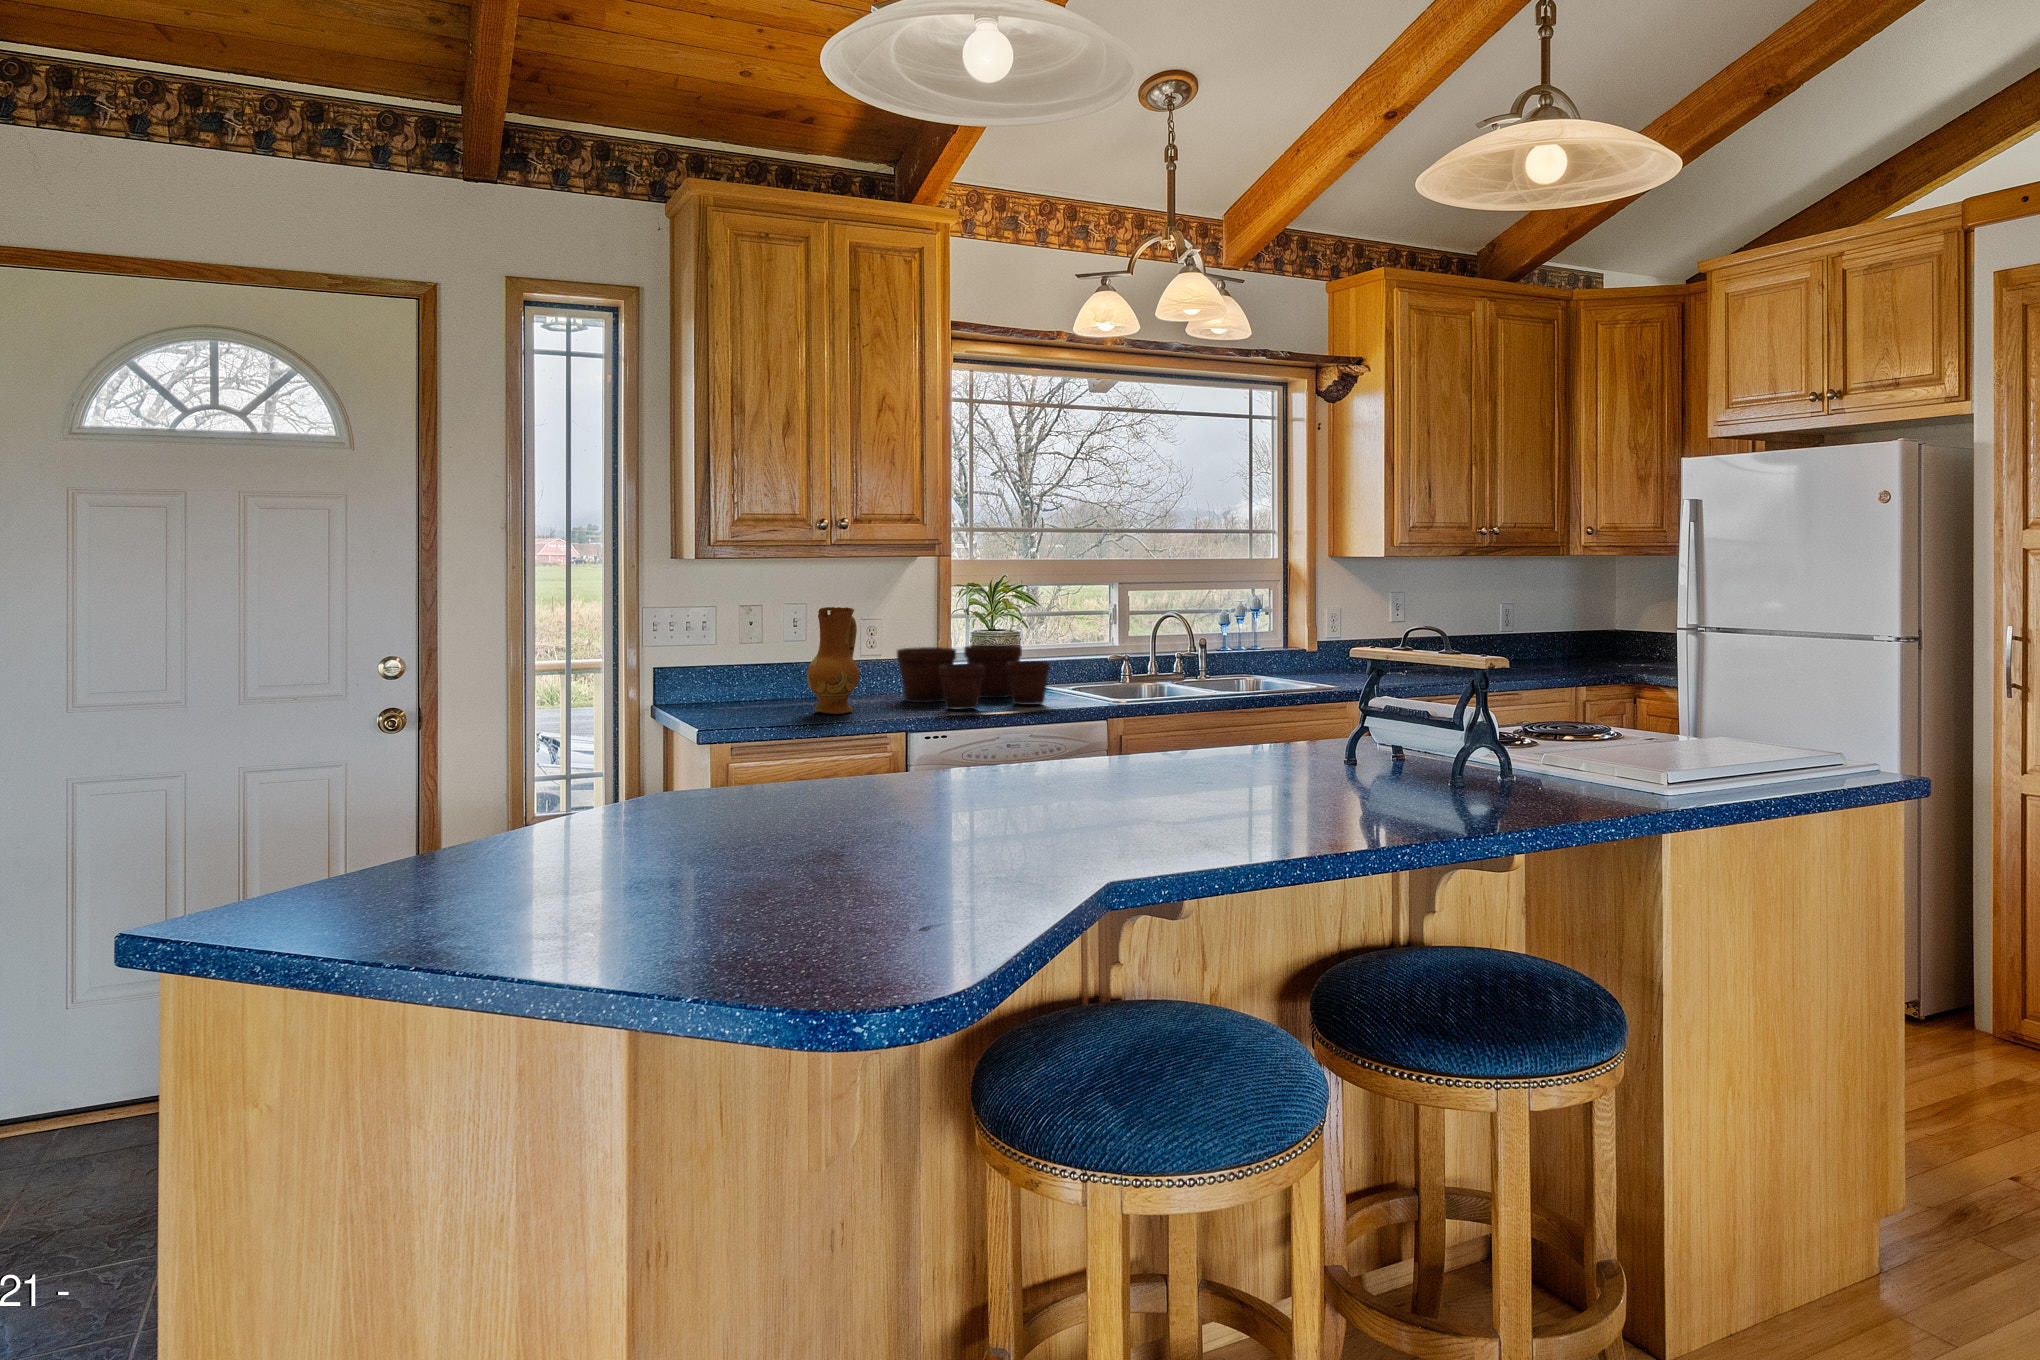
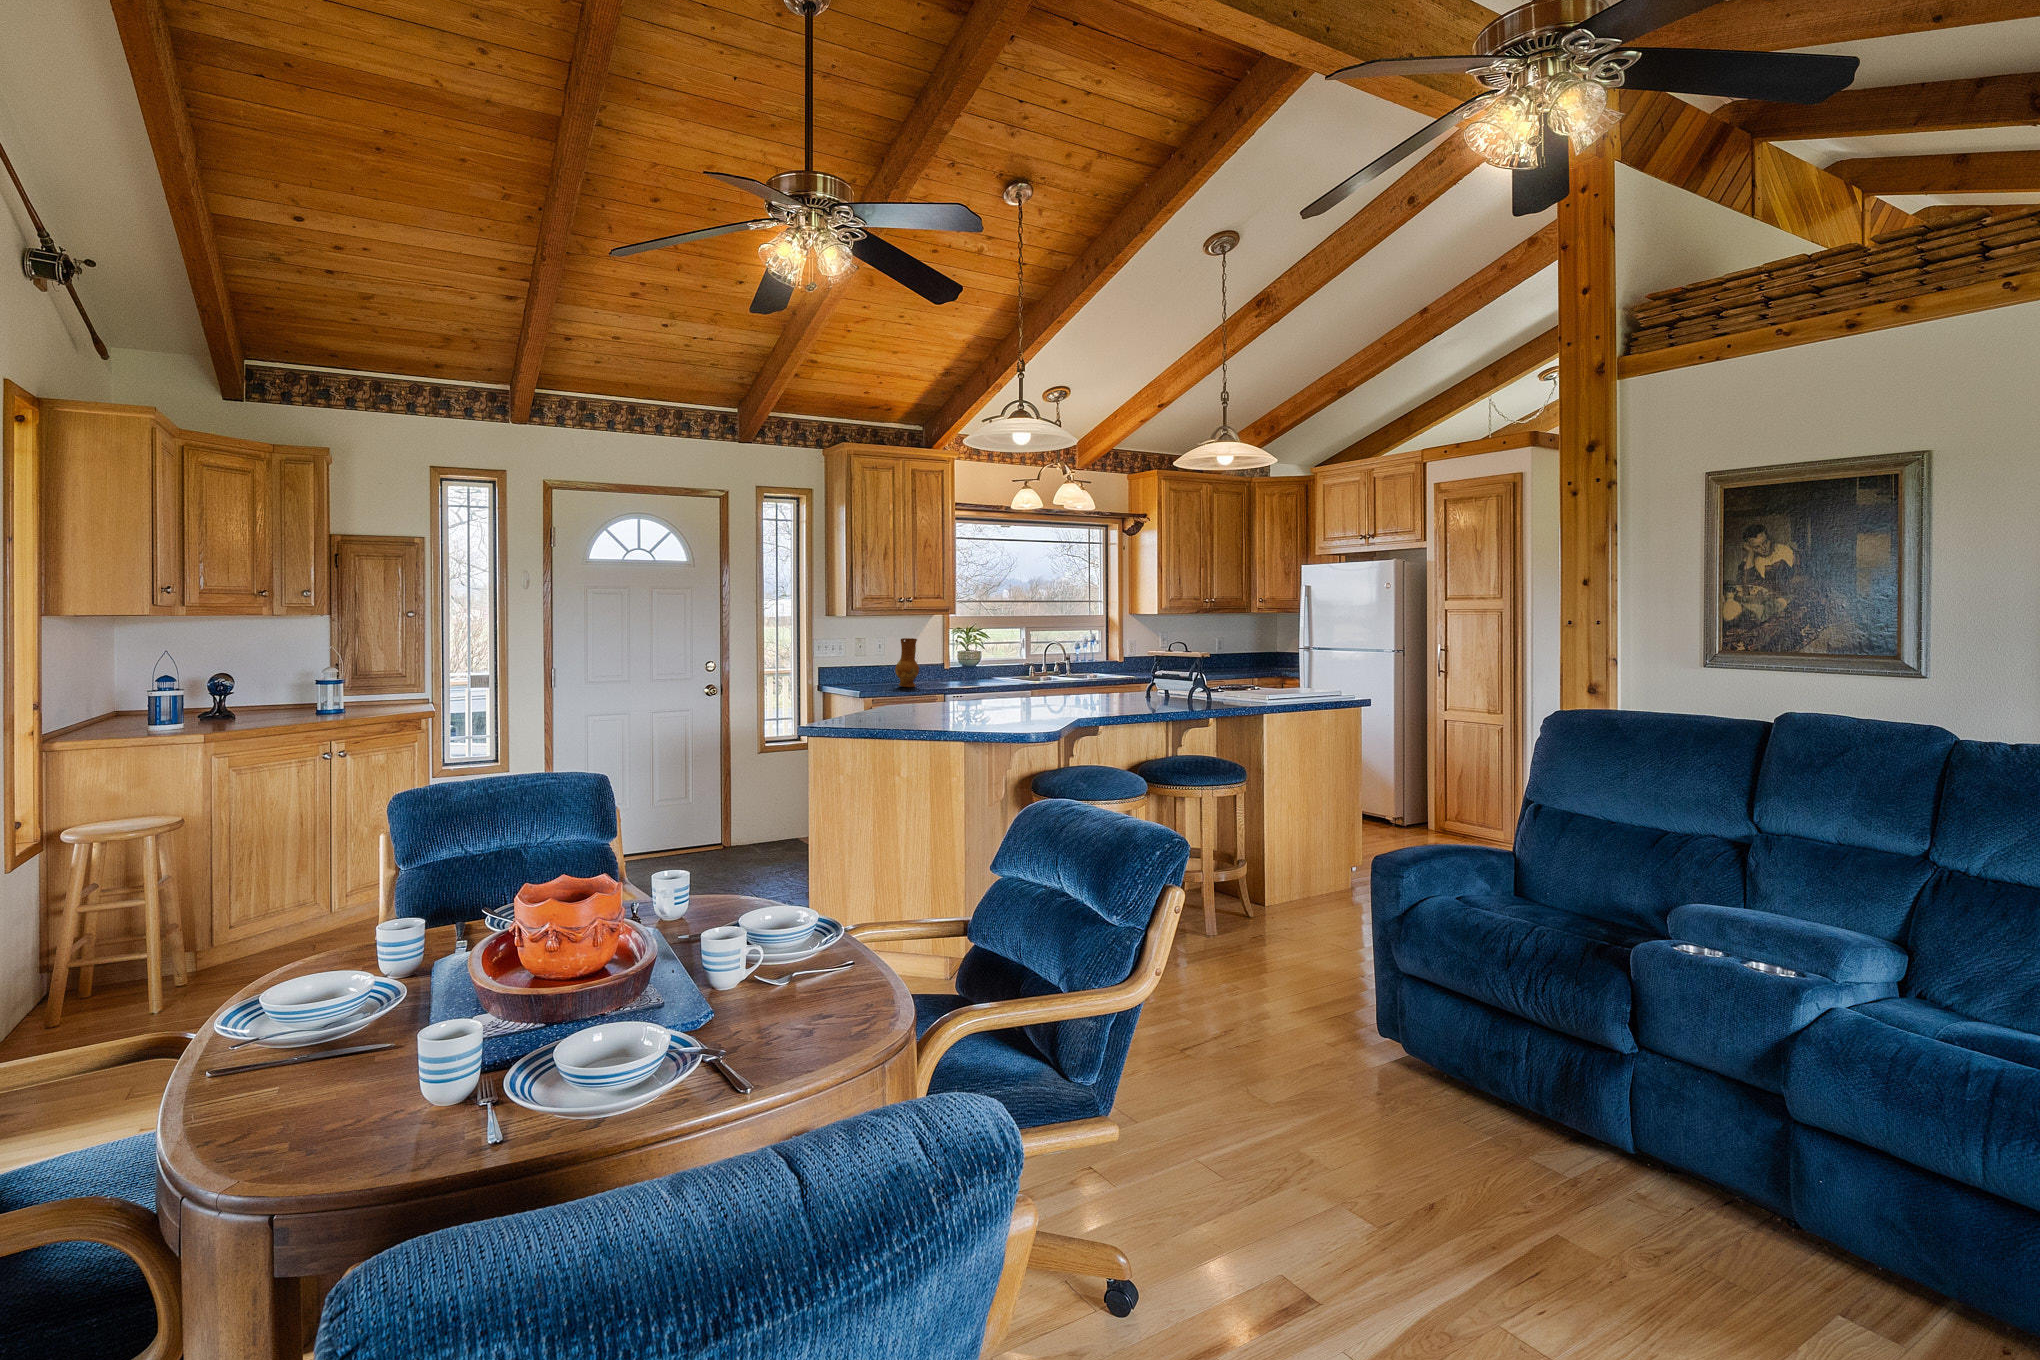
flower pot: present [897,644,1050,709] -> none [929,657,1003,685]

